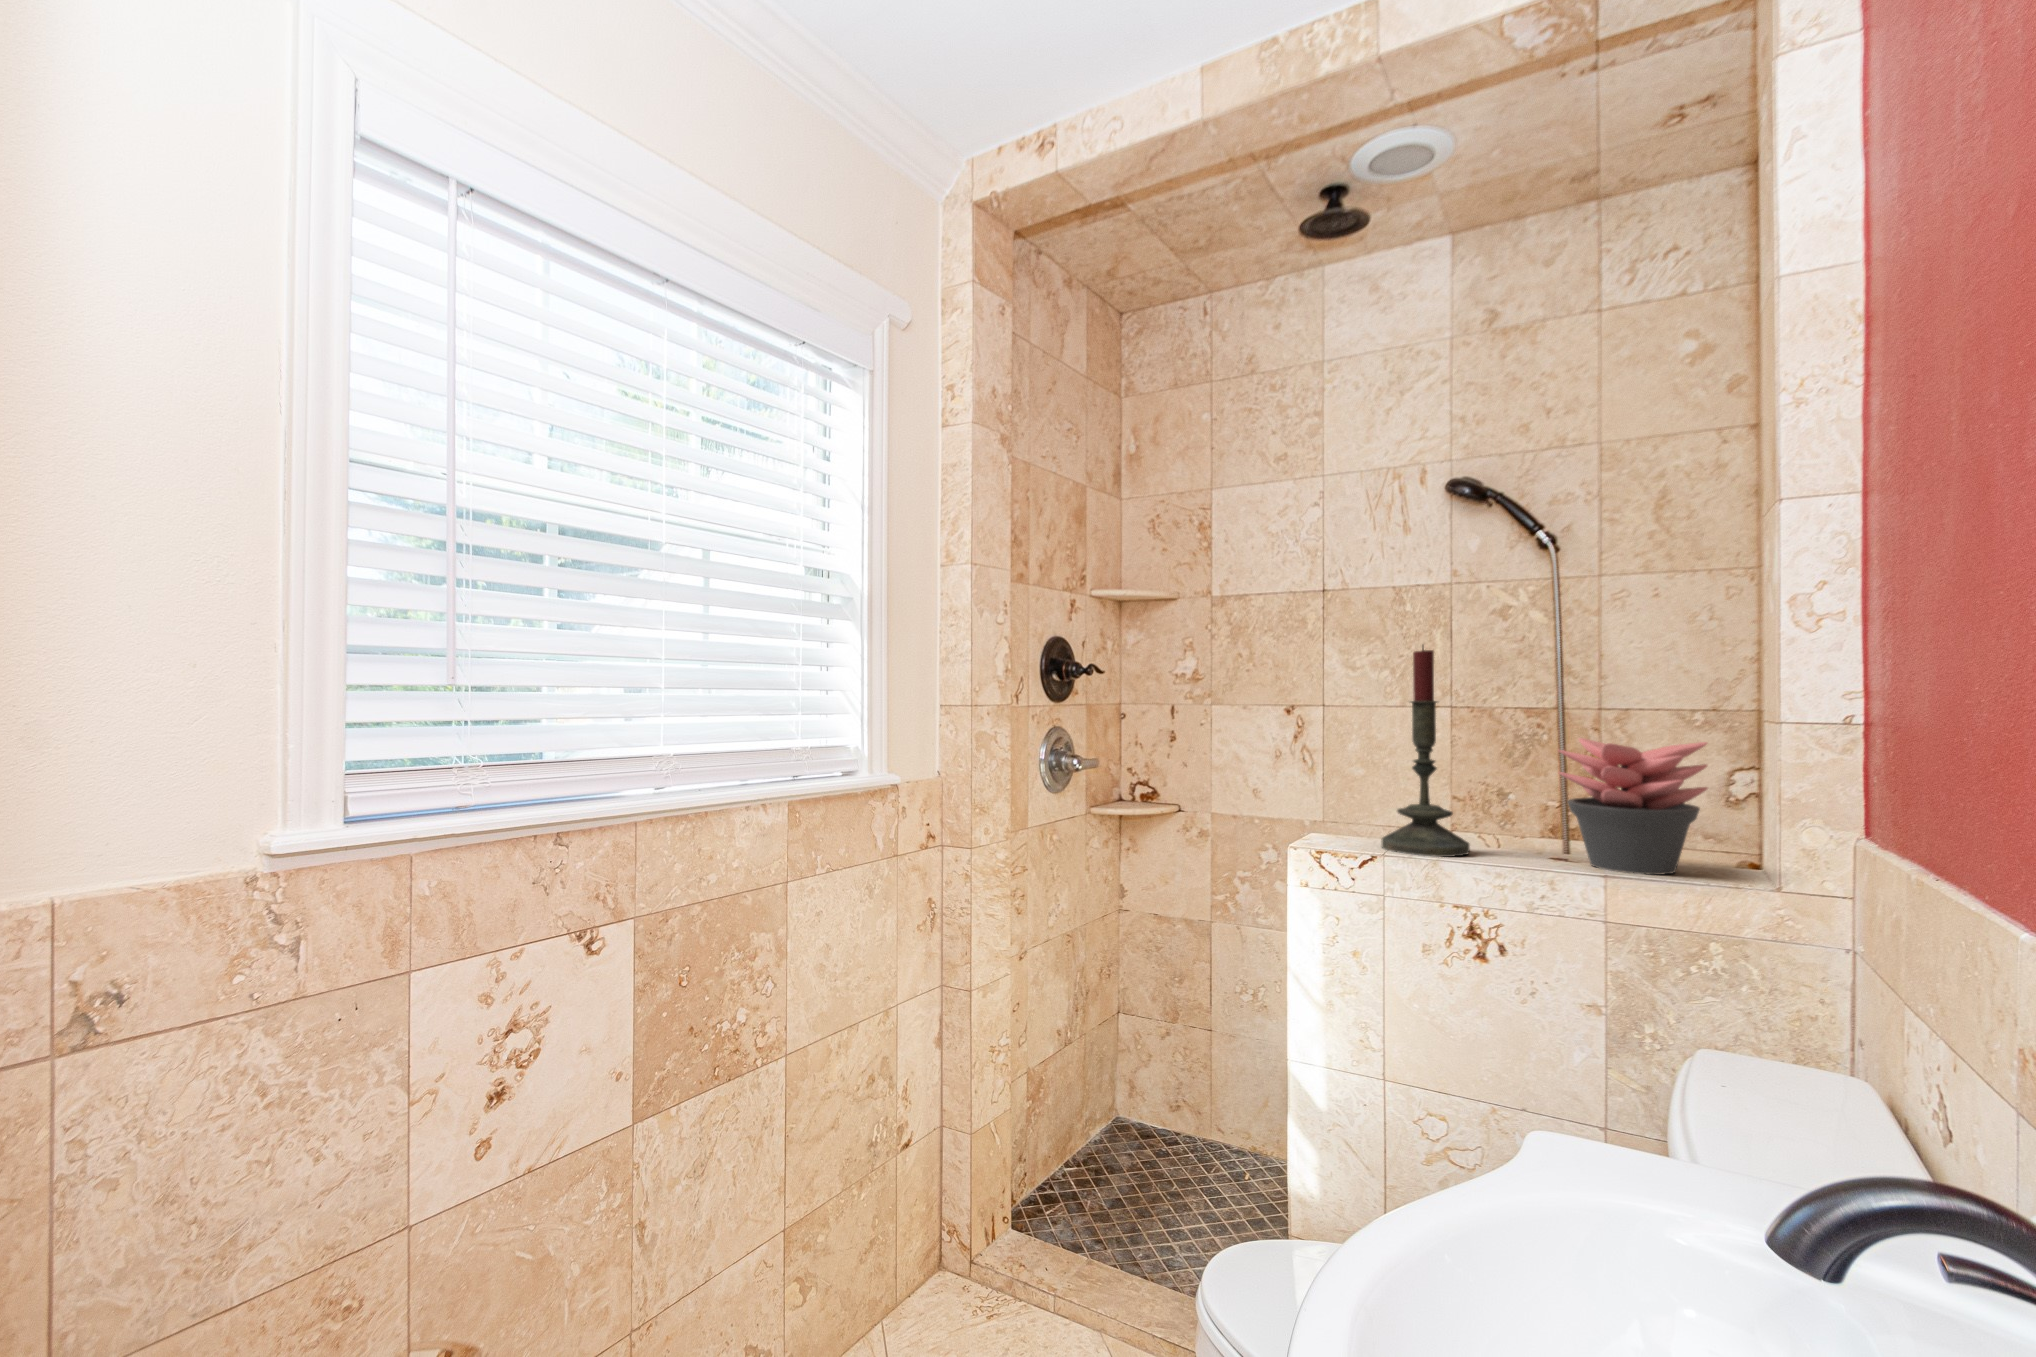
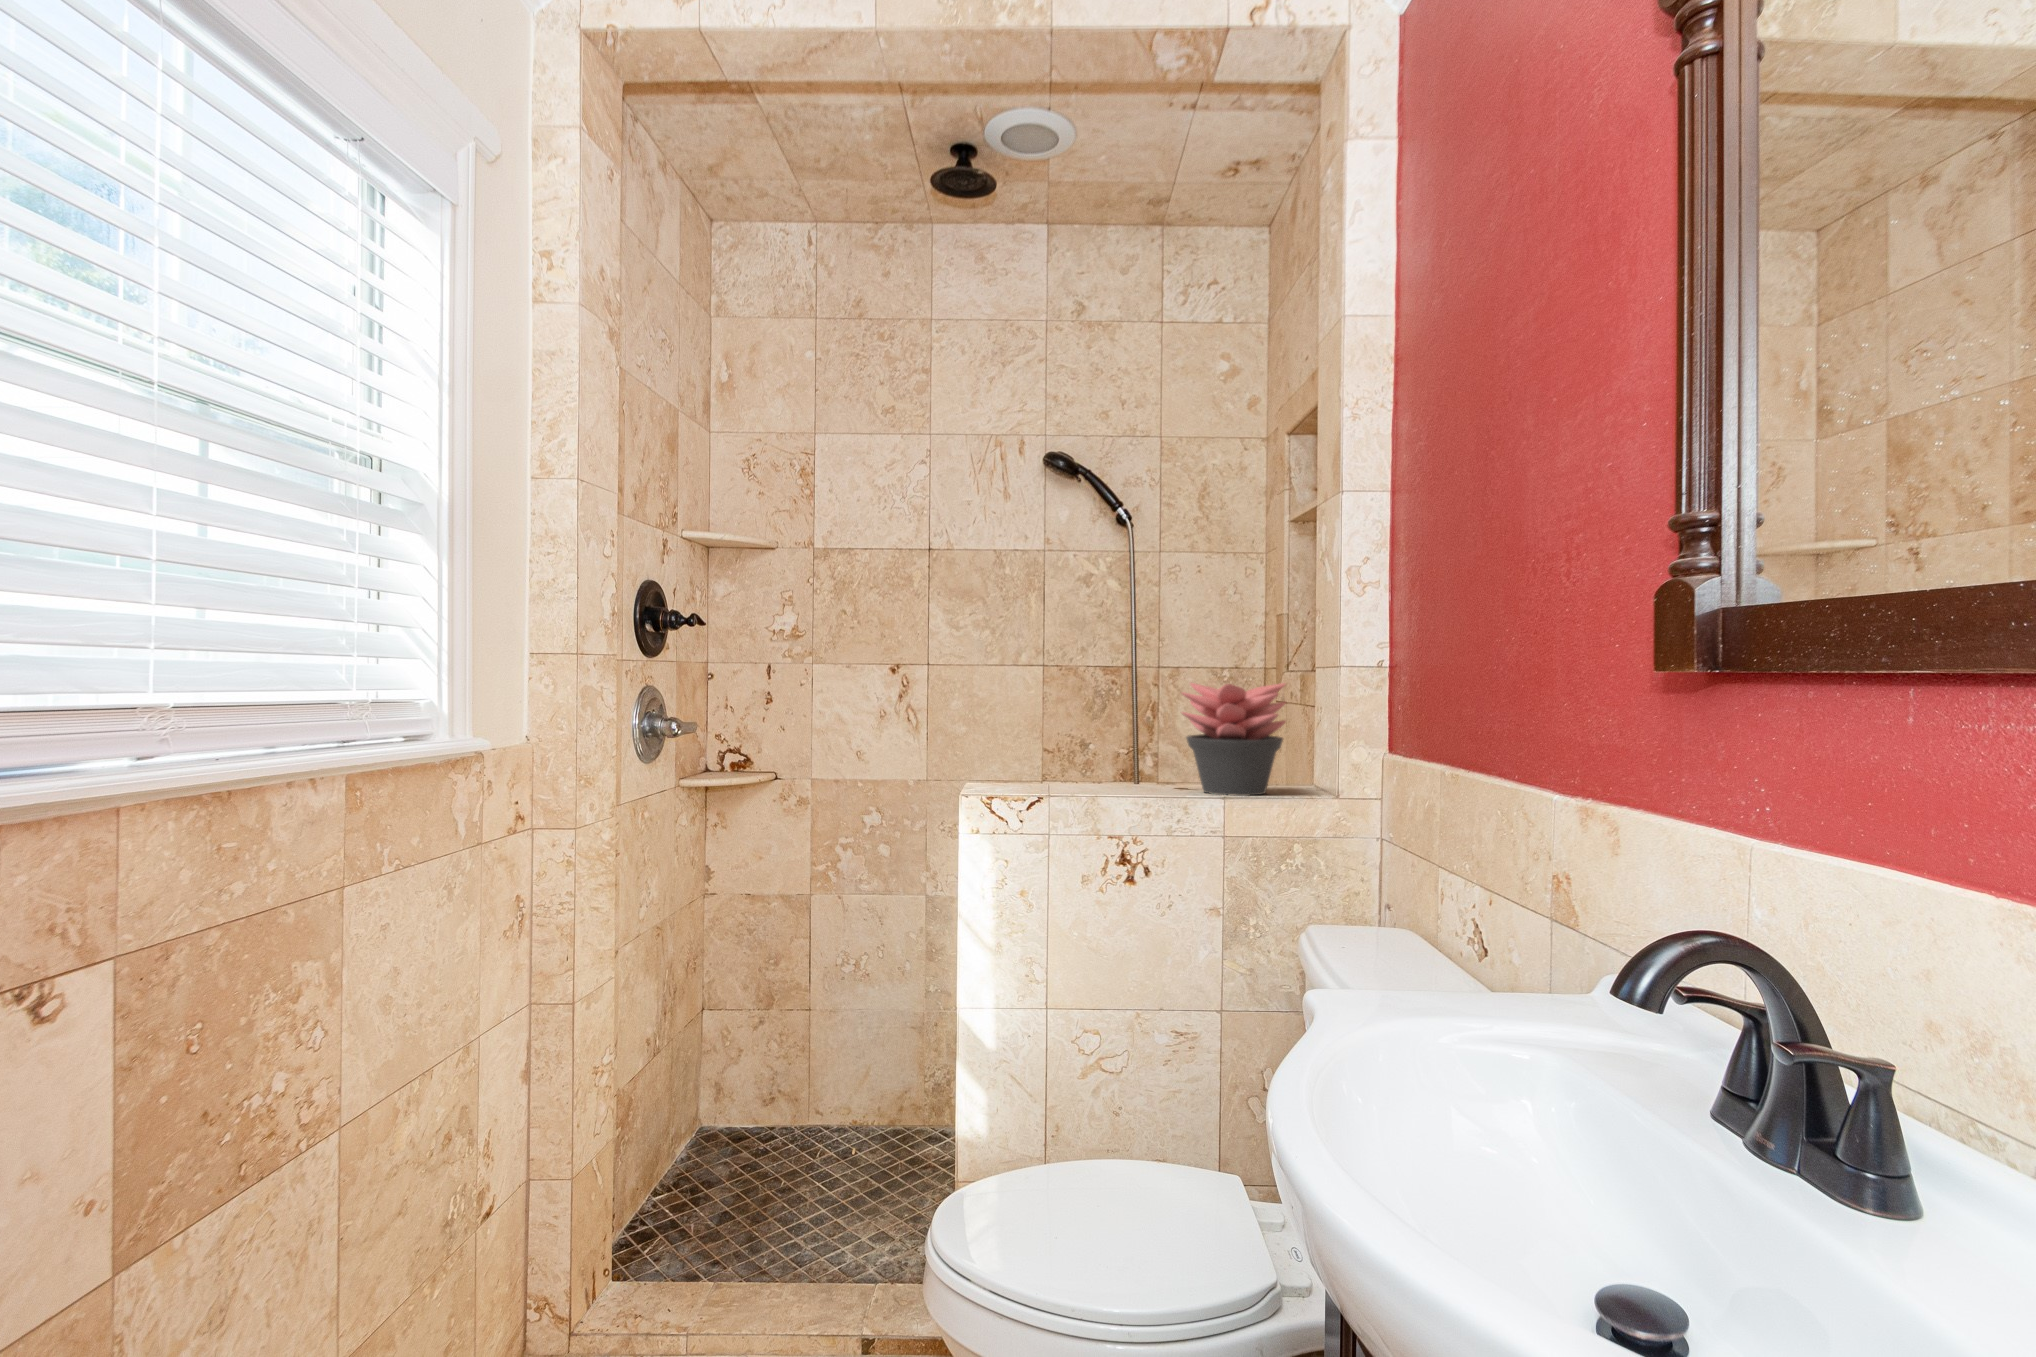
candle: present [1381,646,1470,857] -> none [1035,595,1111,795]

